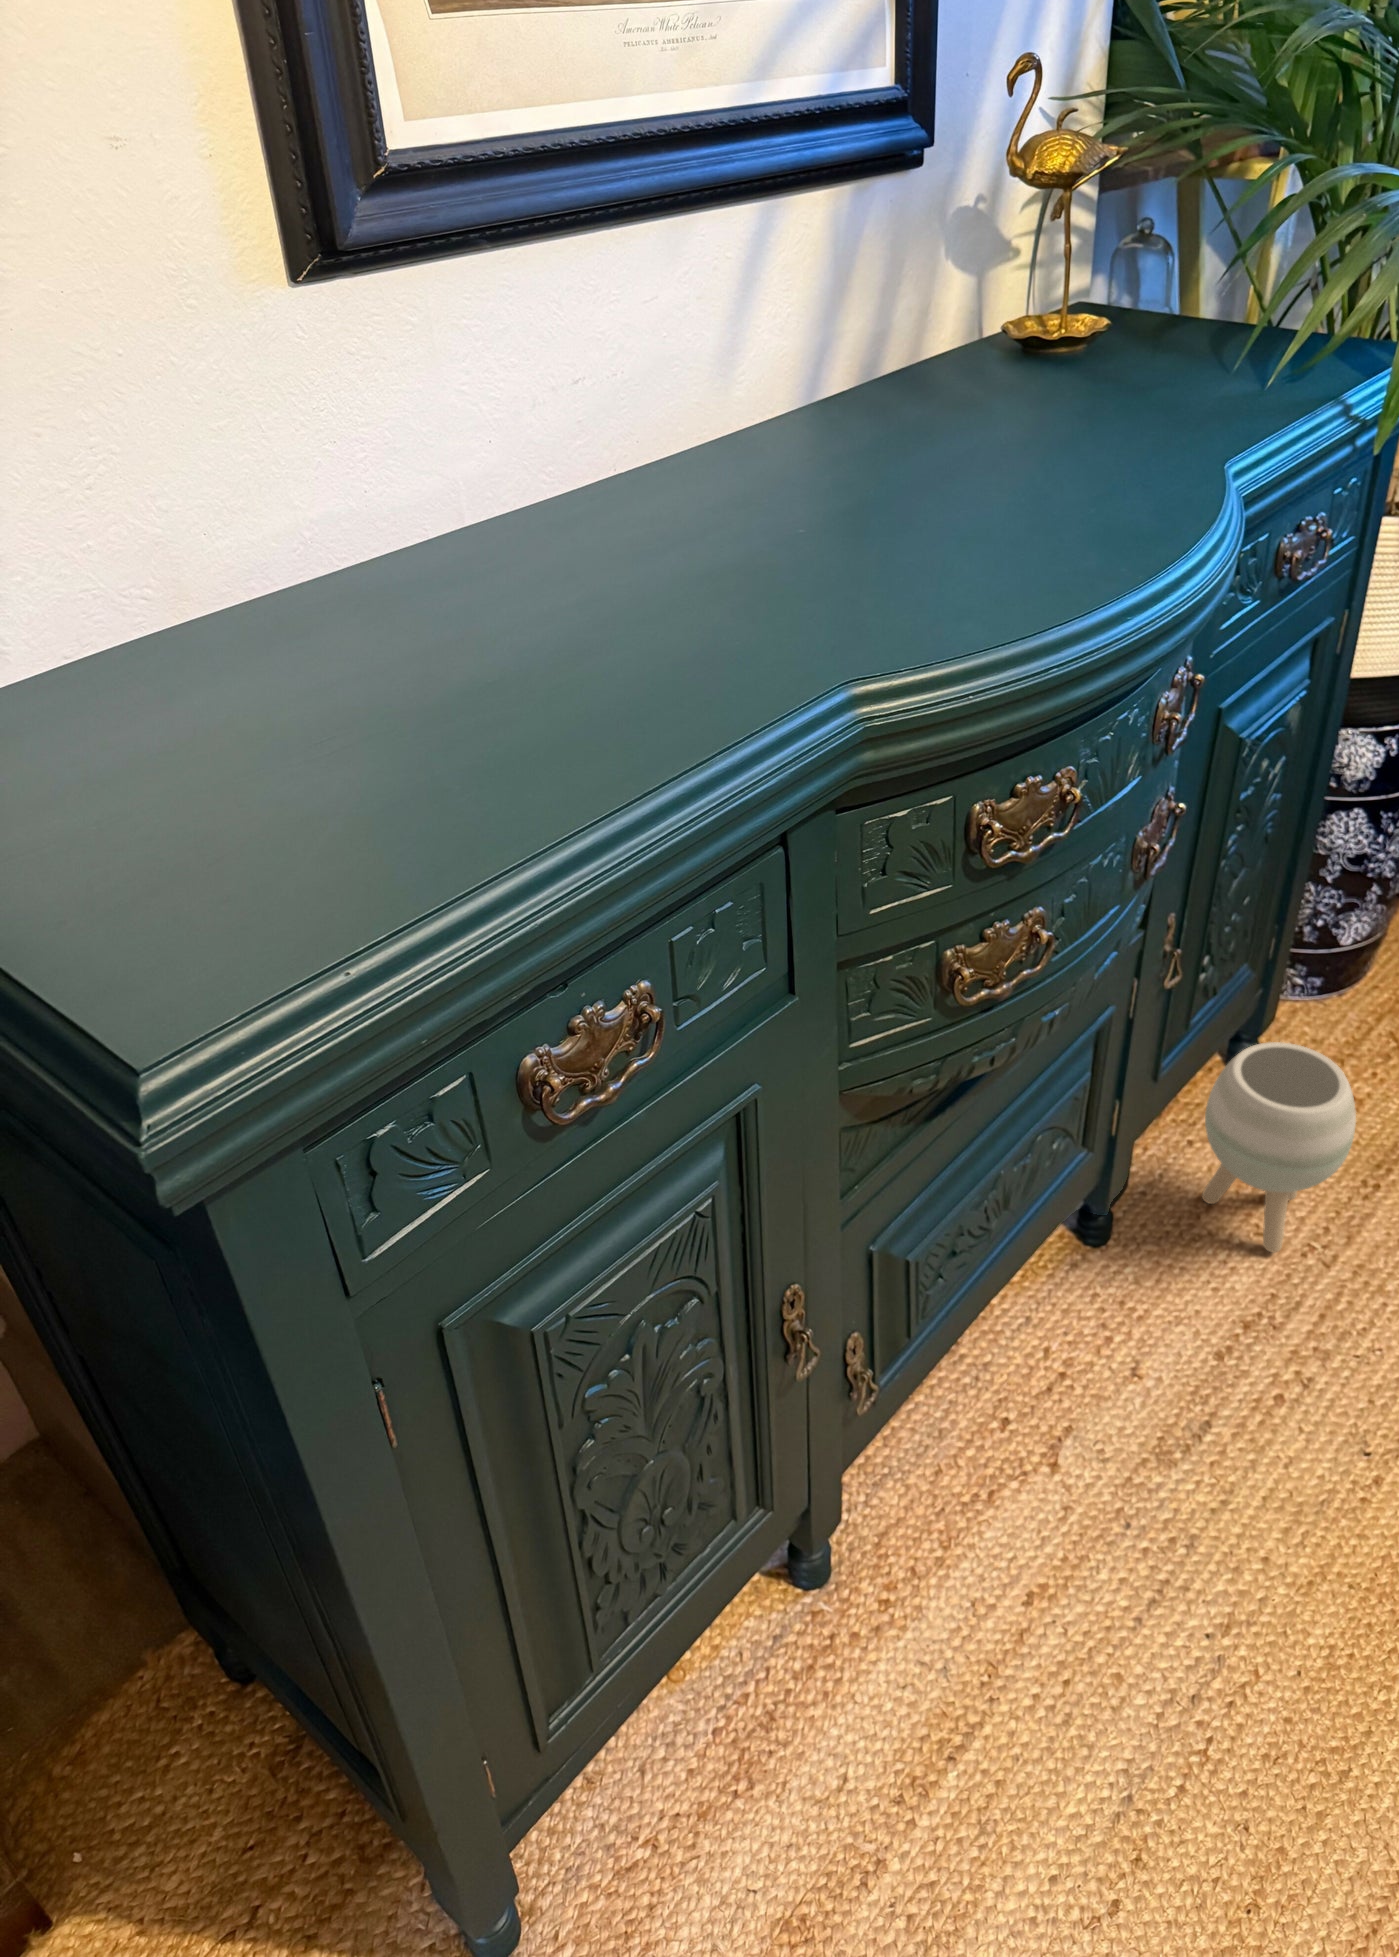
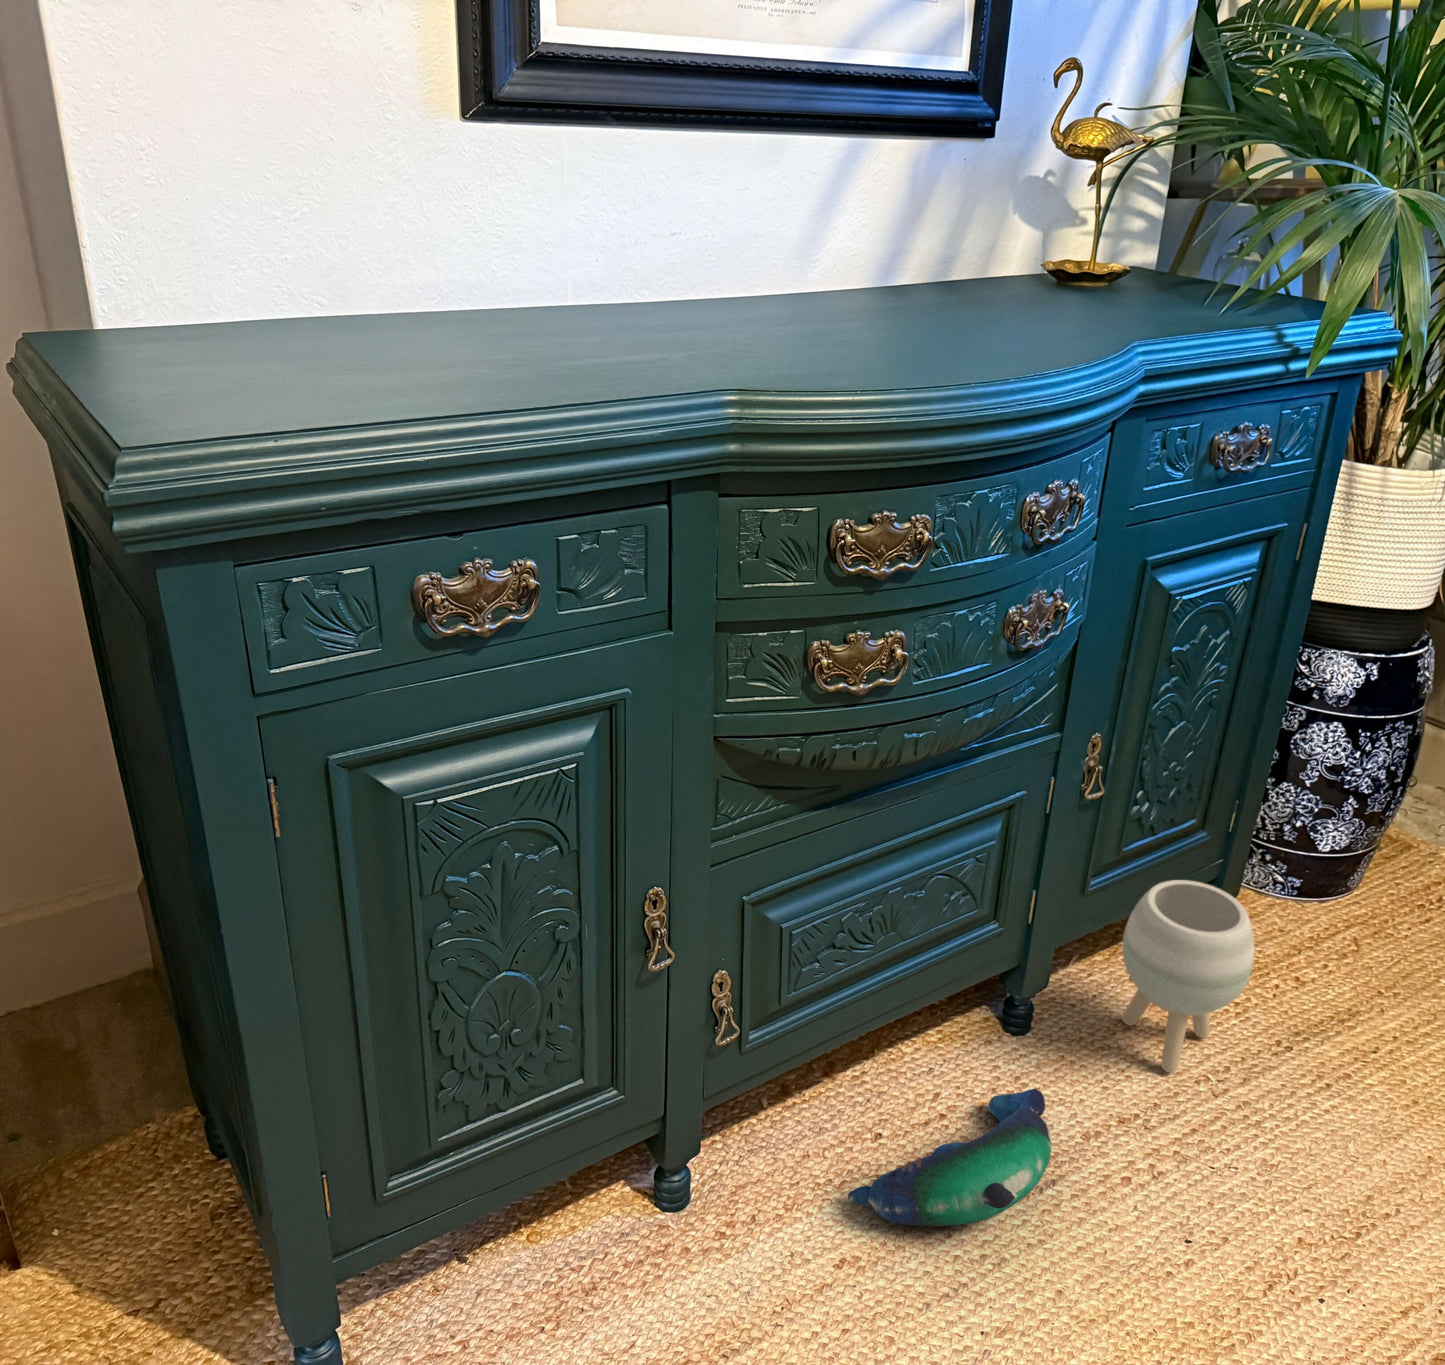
plush toy: none [1006,1319,1211,1531] -> present [848,1089,1051,1226]

